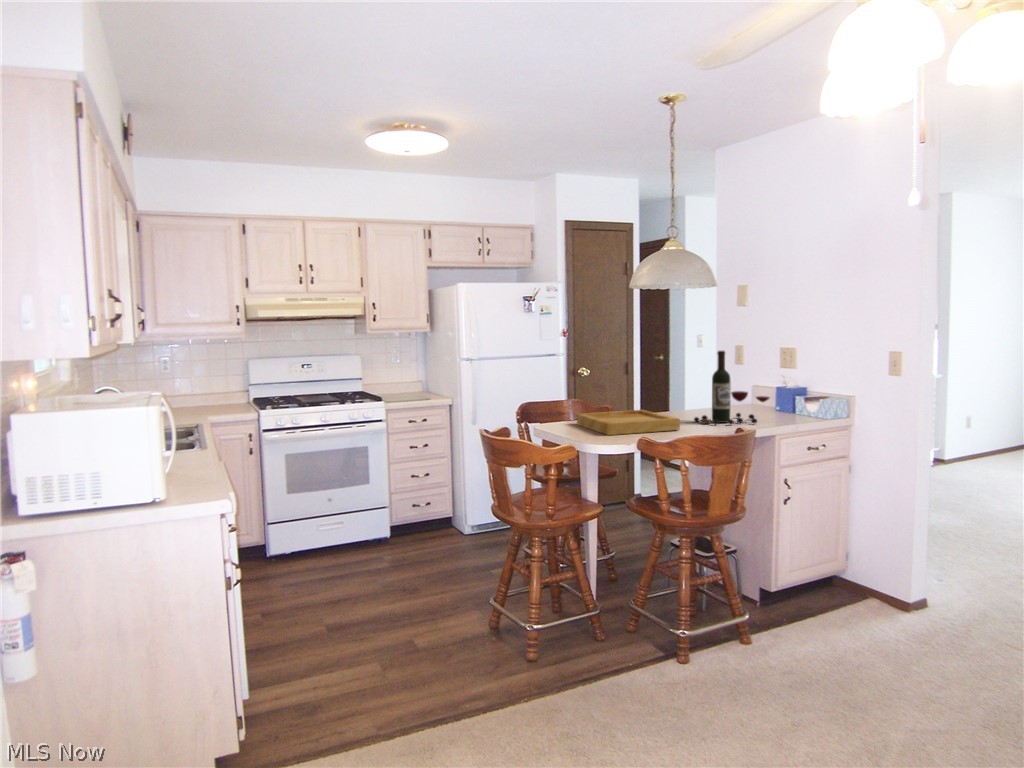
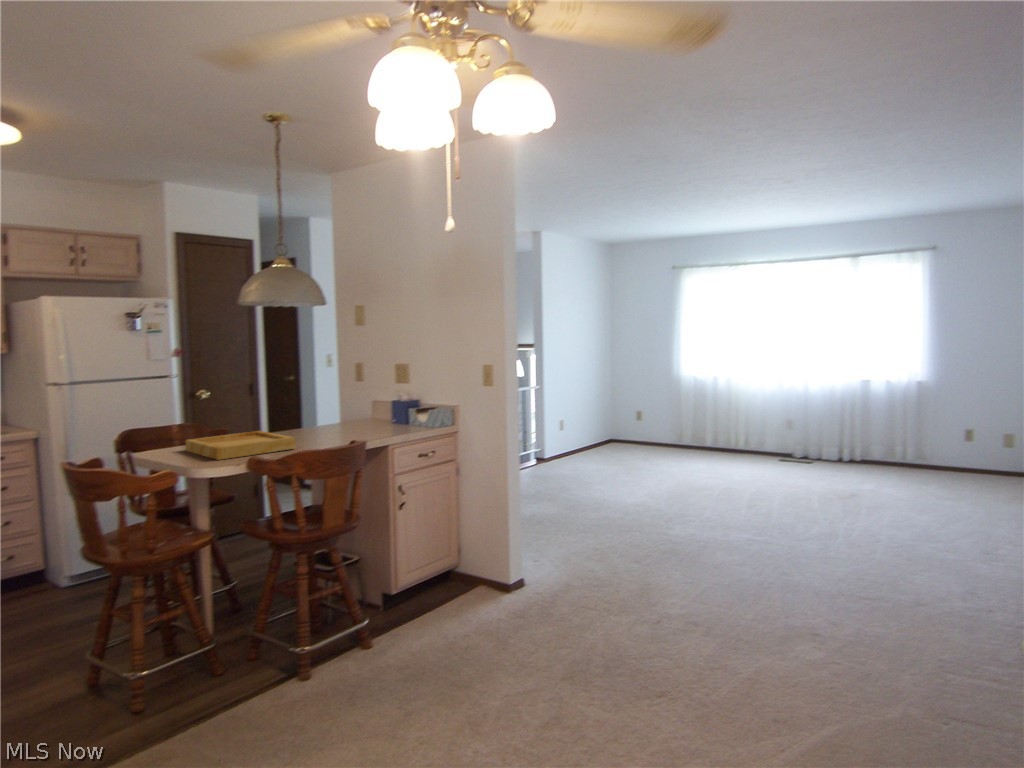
wine bottle: present [694,351,769,425] -> none [312,369,385,441]

